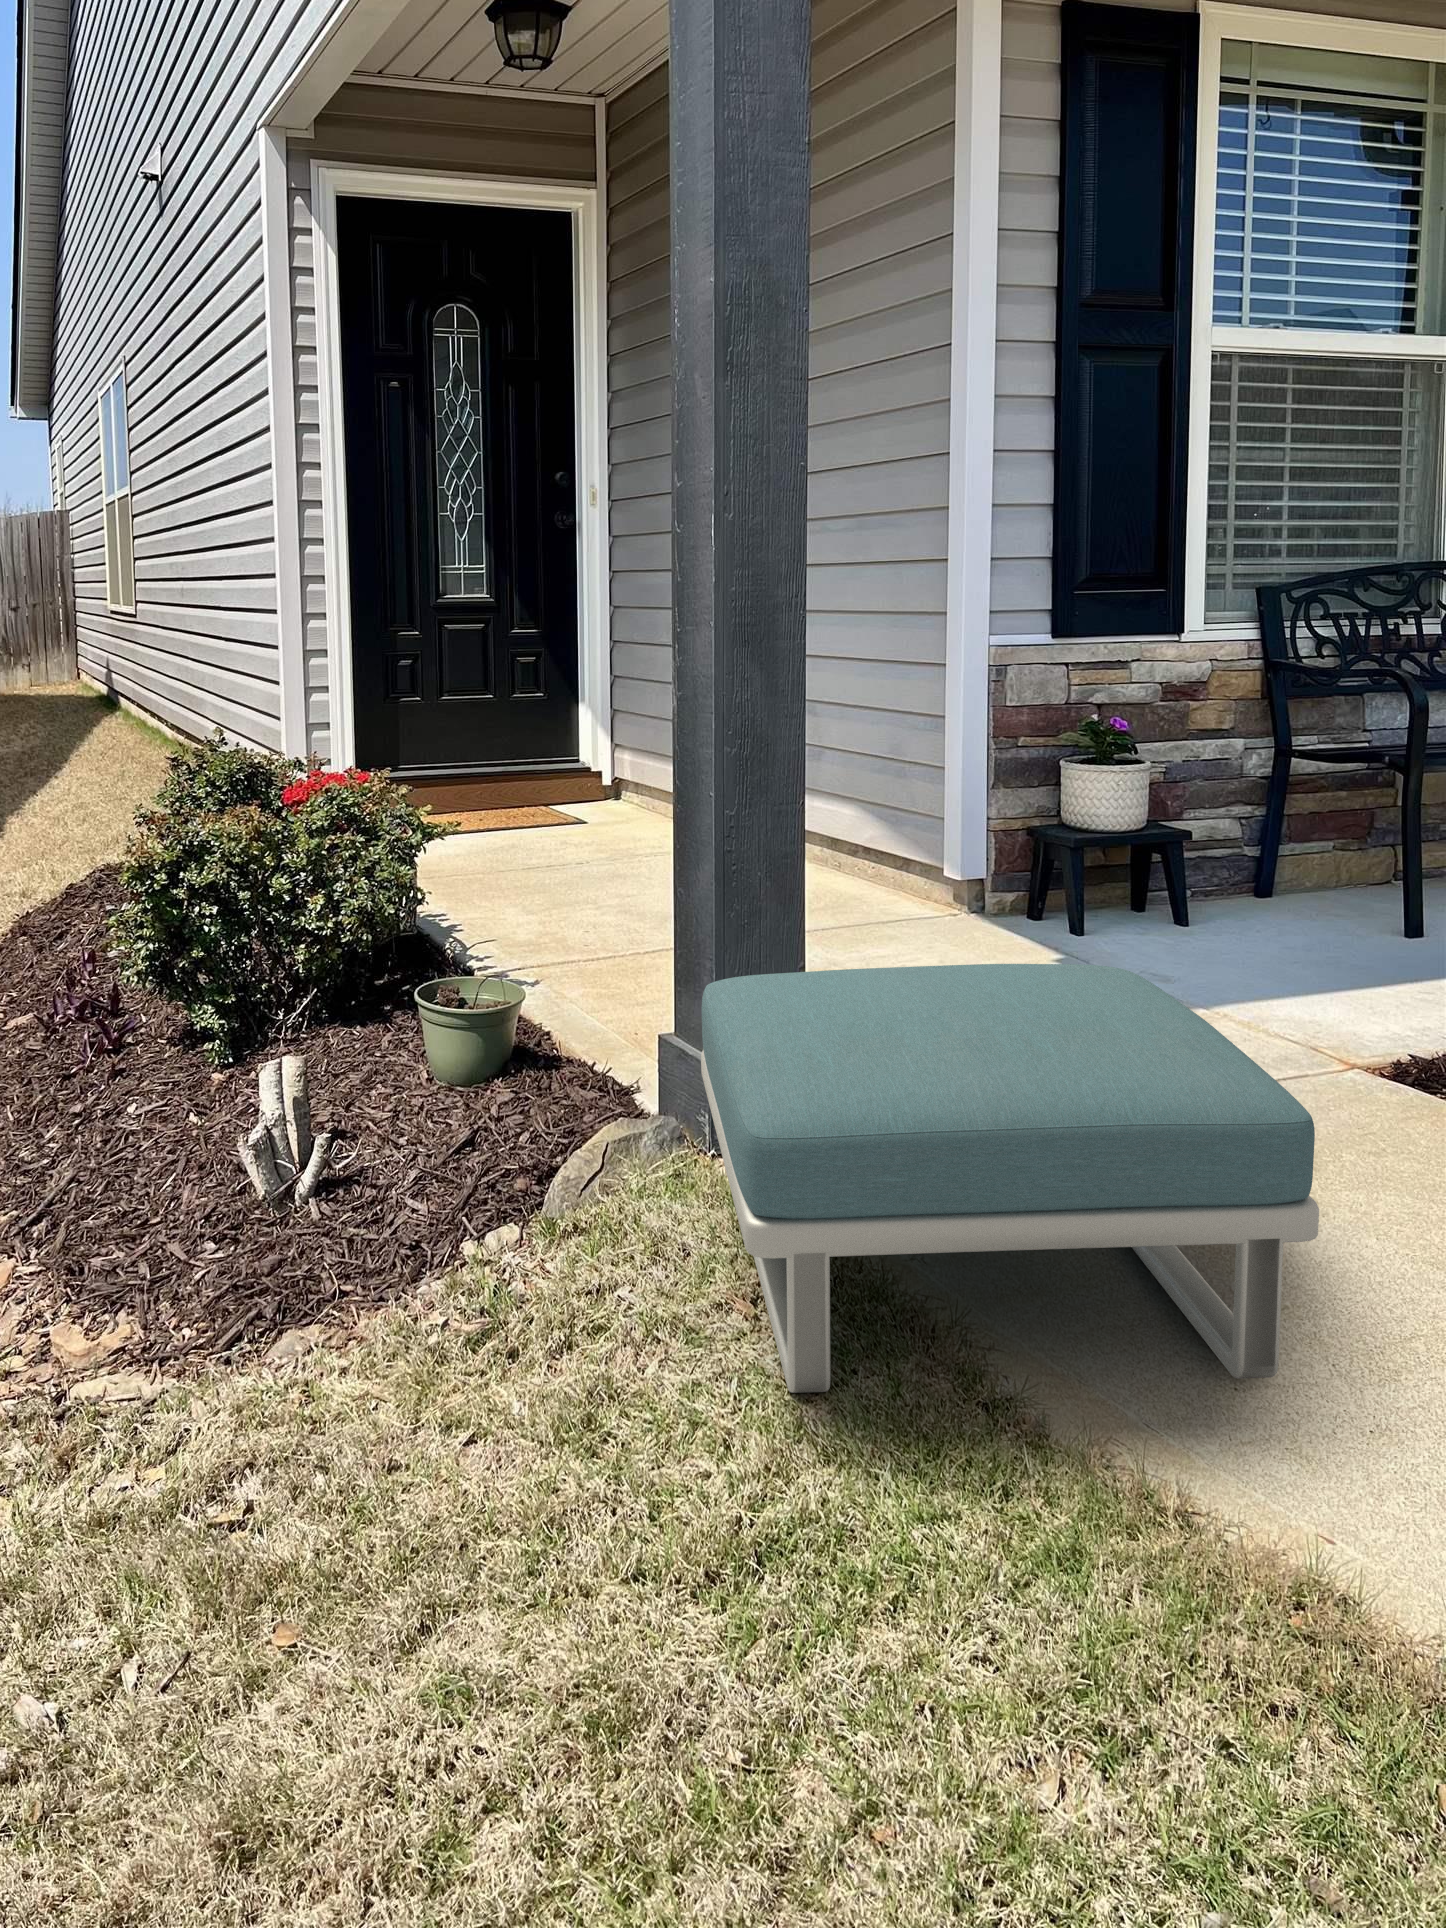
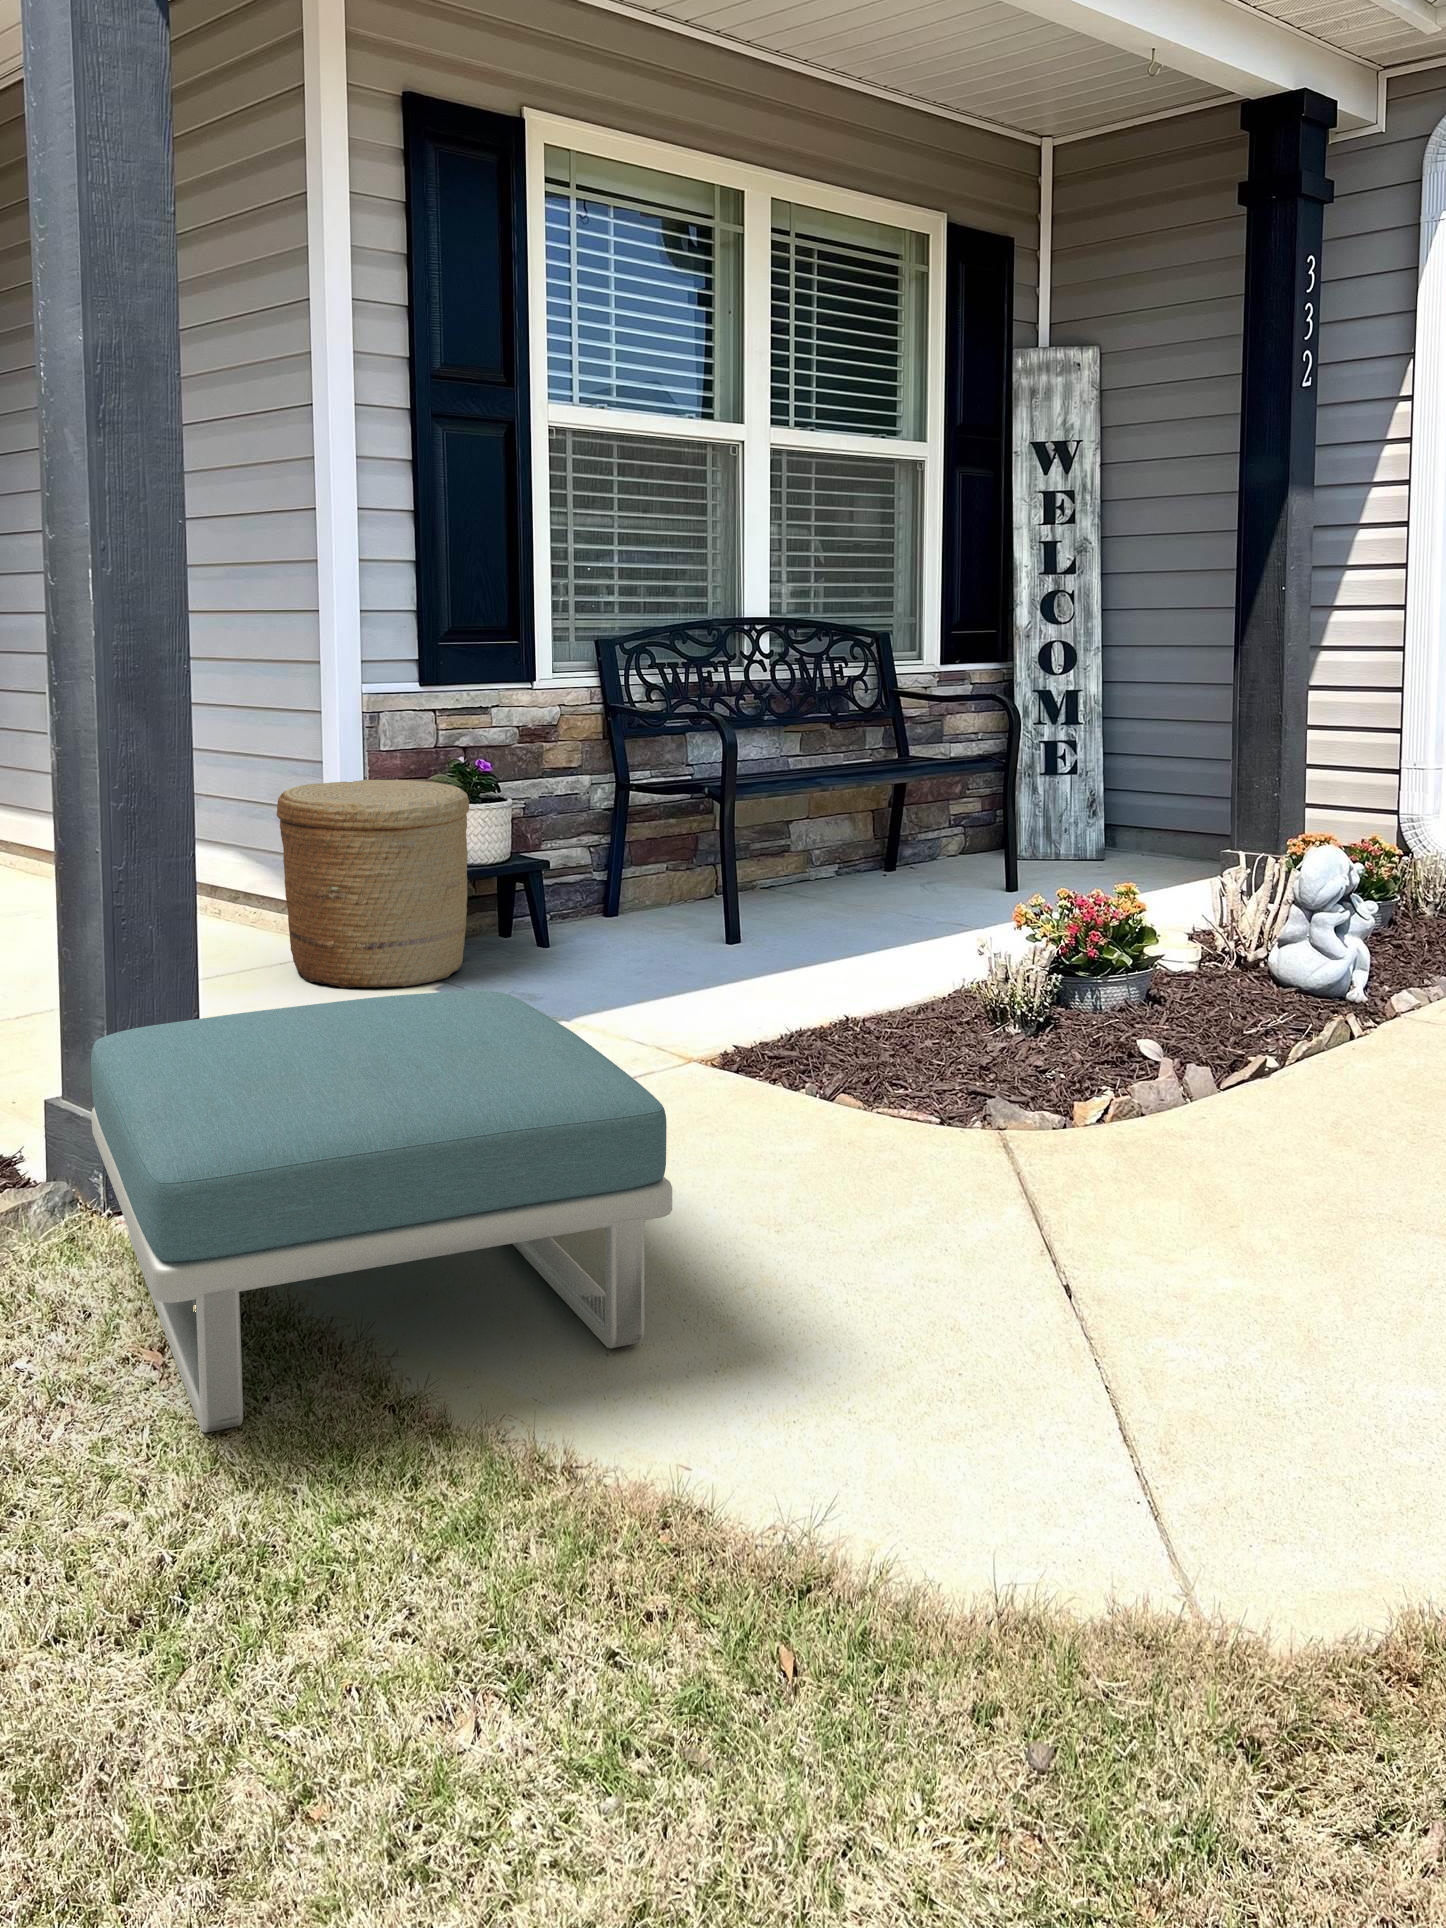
woven basket: none [899,738,1100,952] -> present [277,780,469,988]

